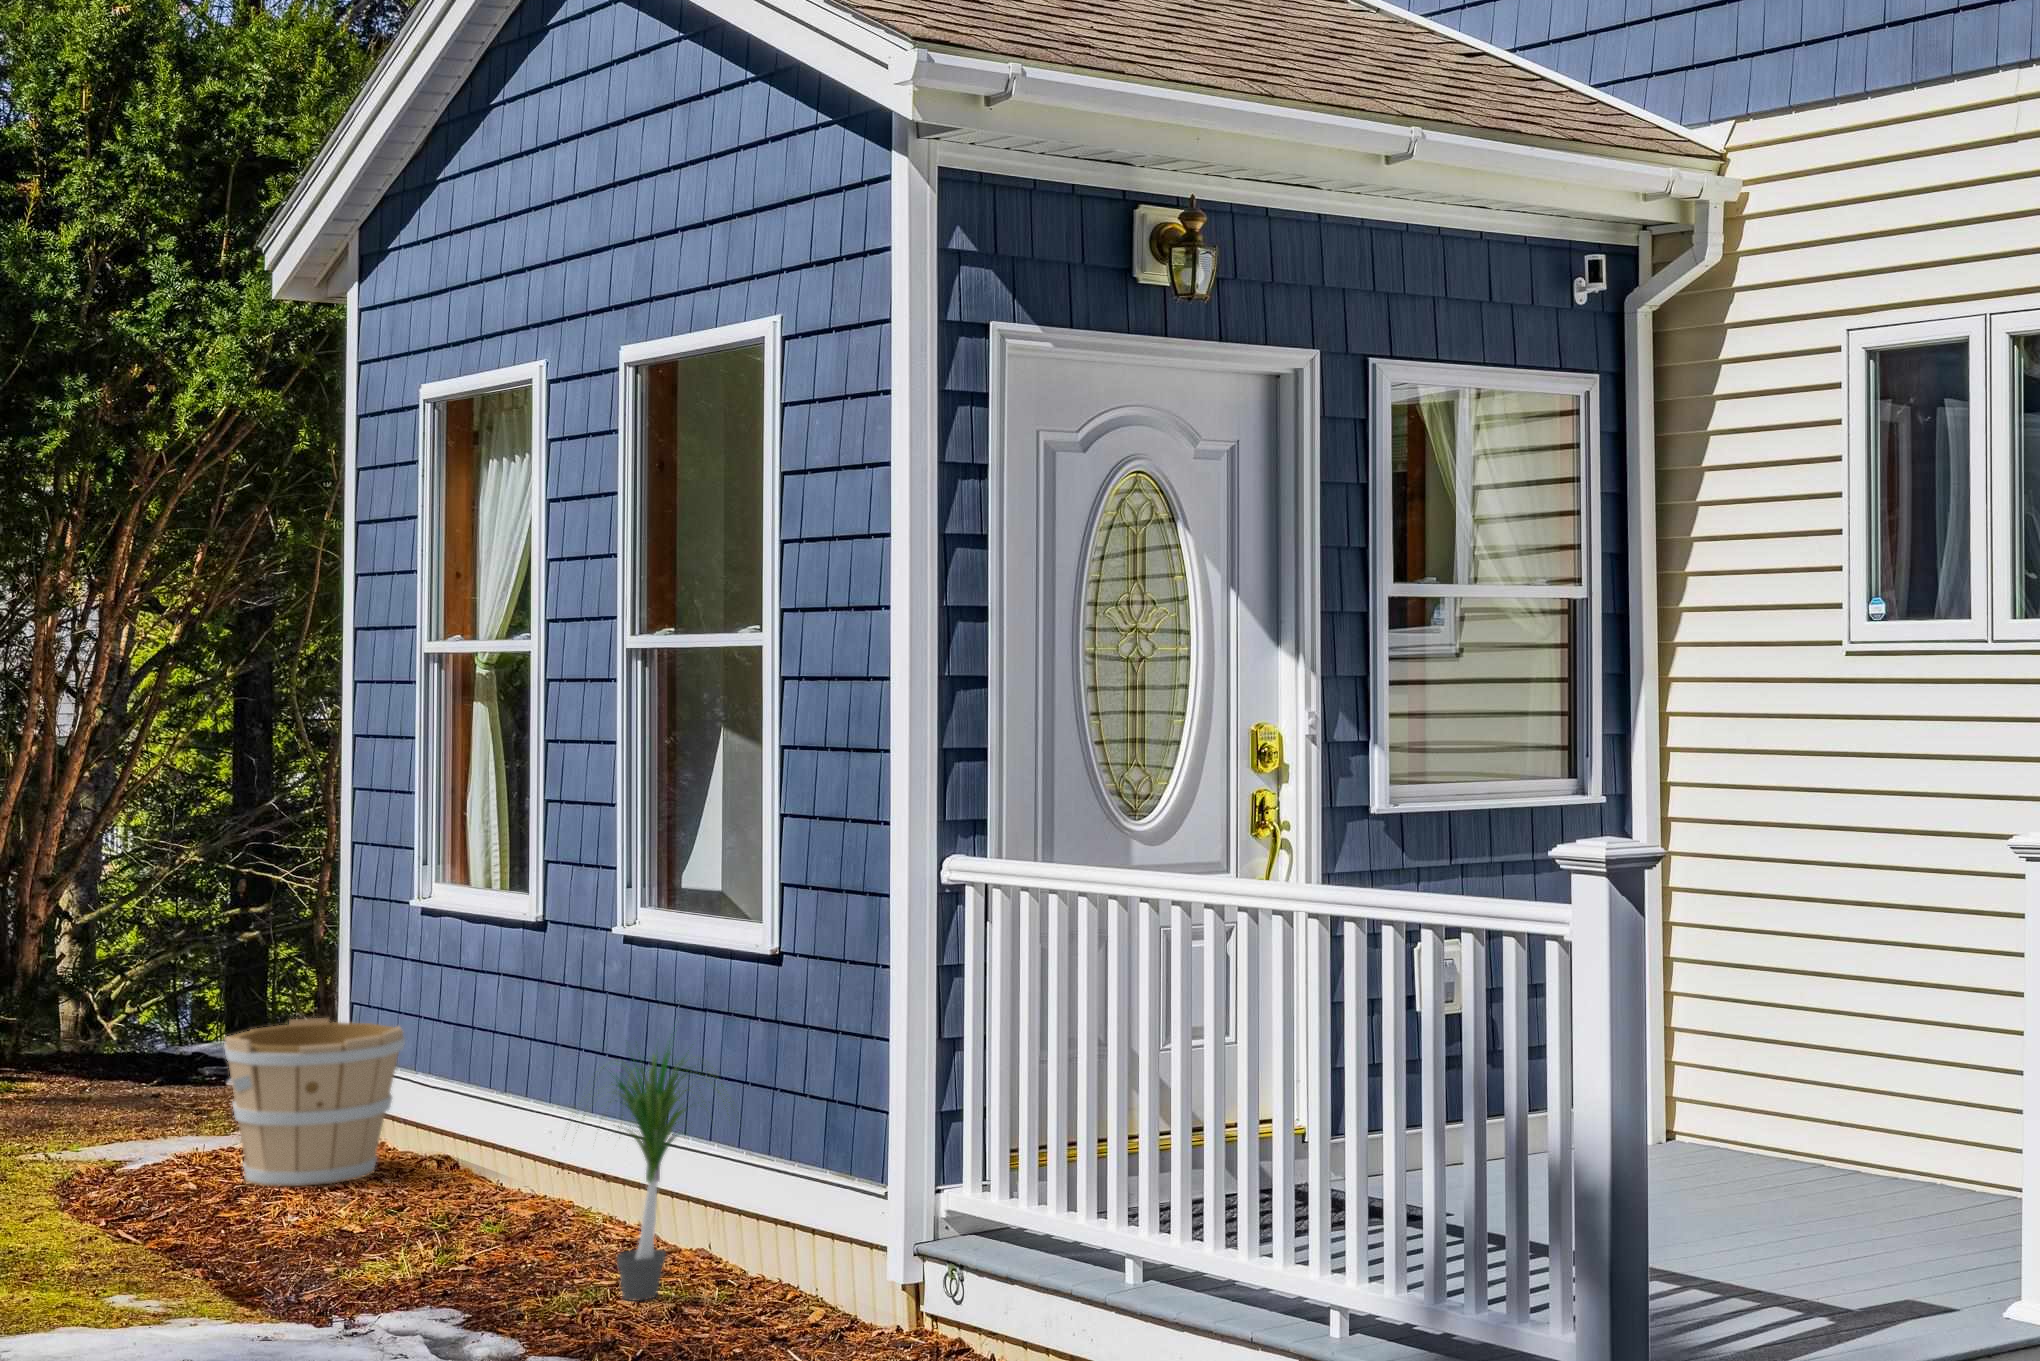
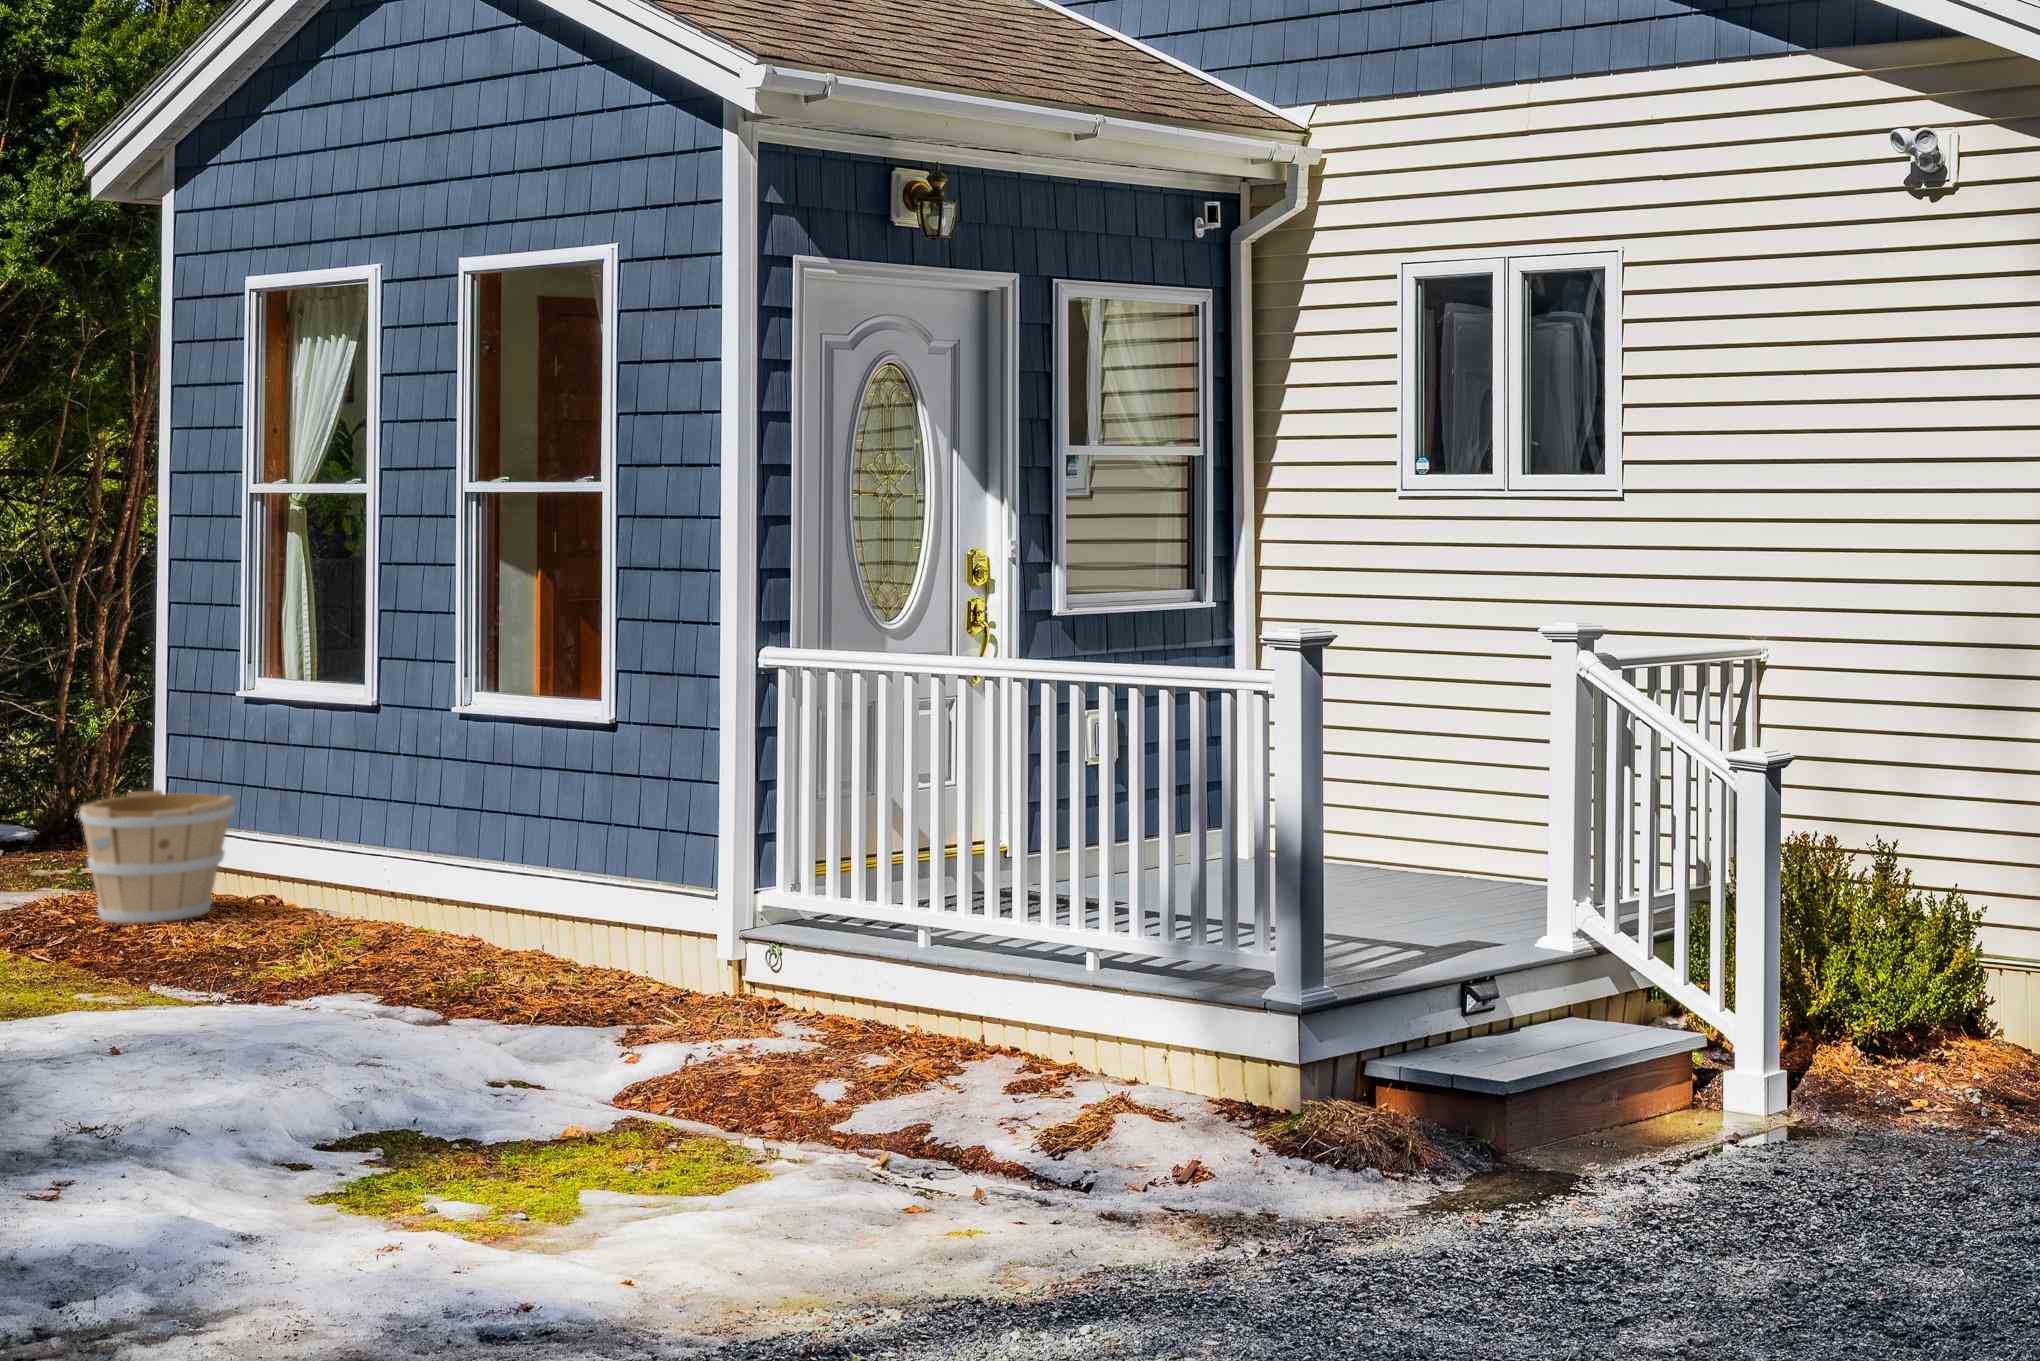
potted plant: present [578,1048,730,1301] -> none [442,773,588,986]

